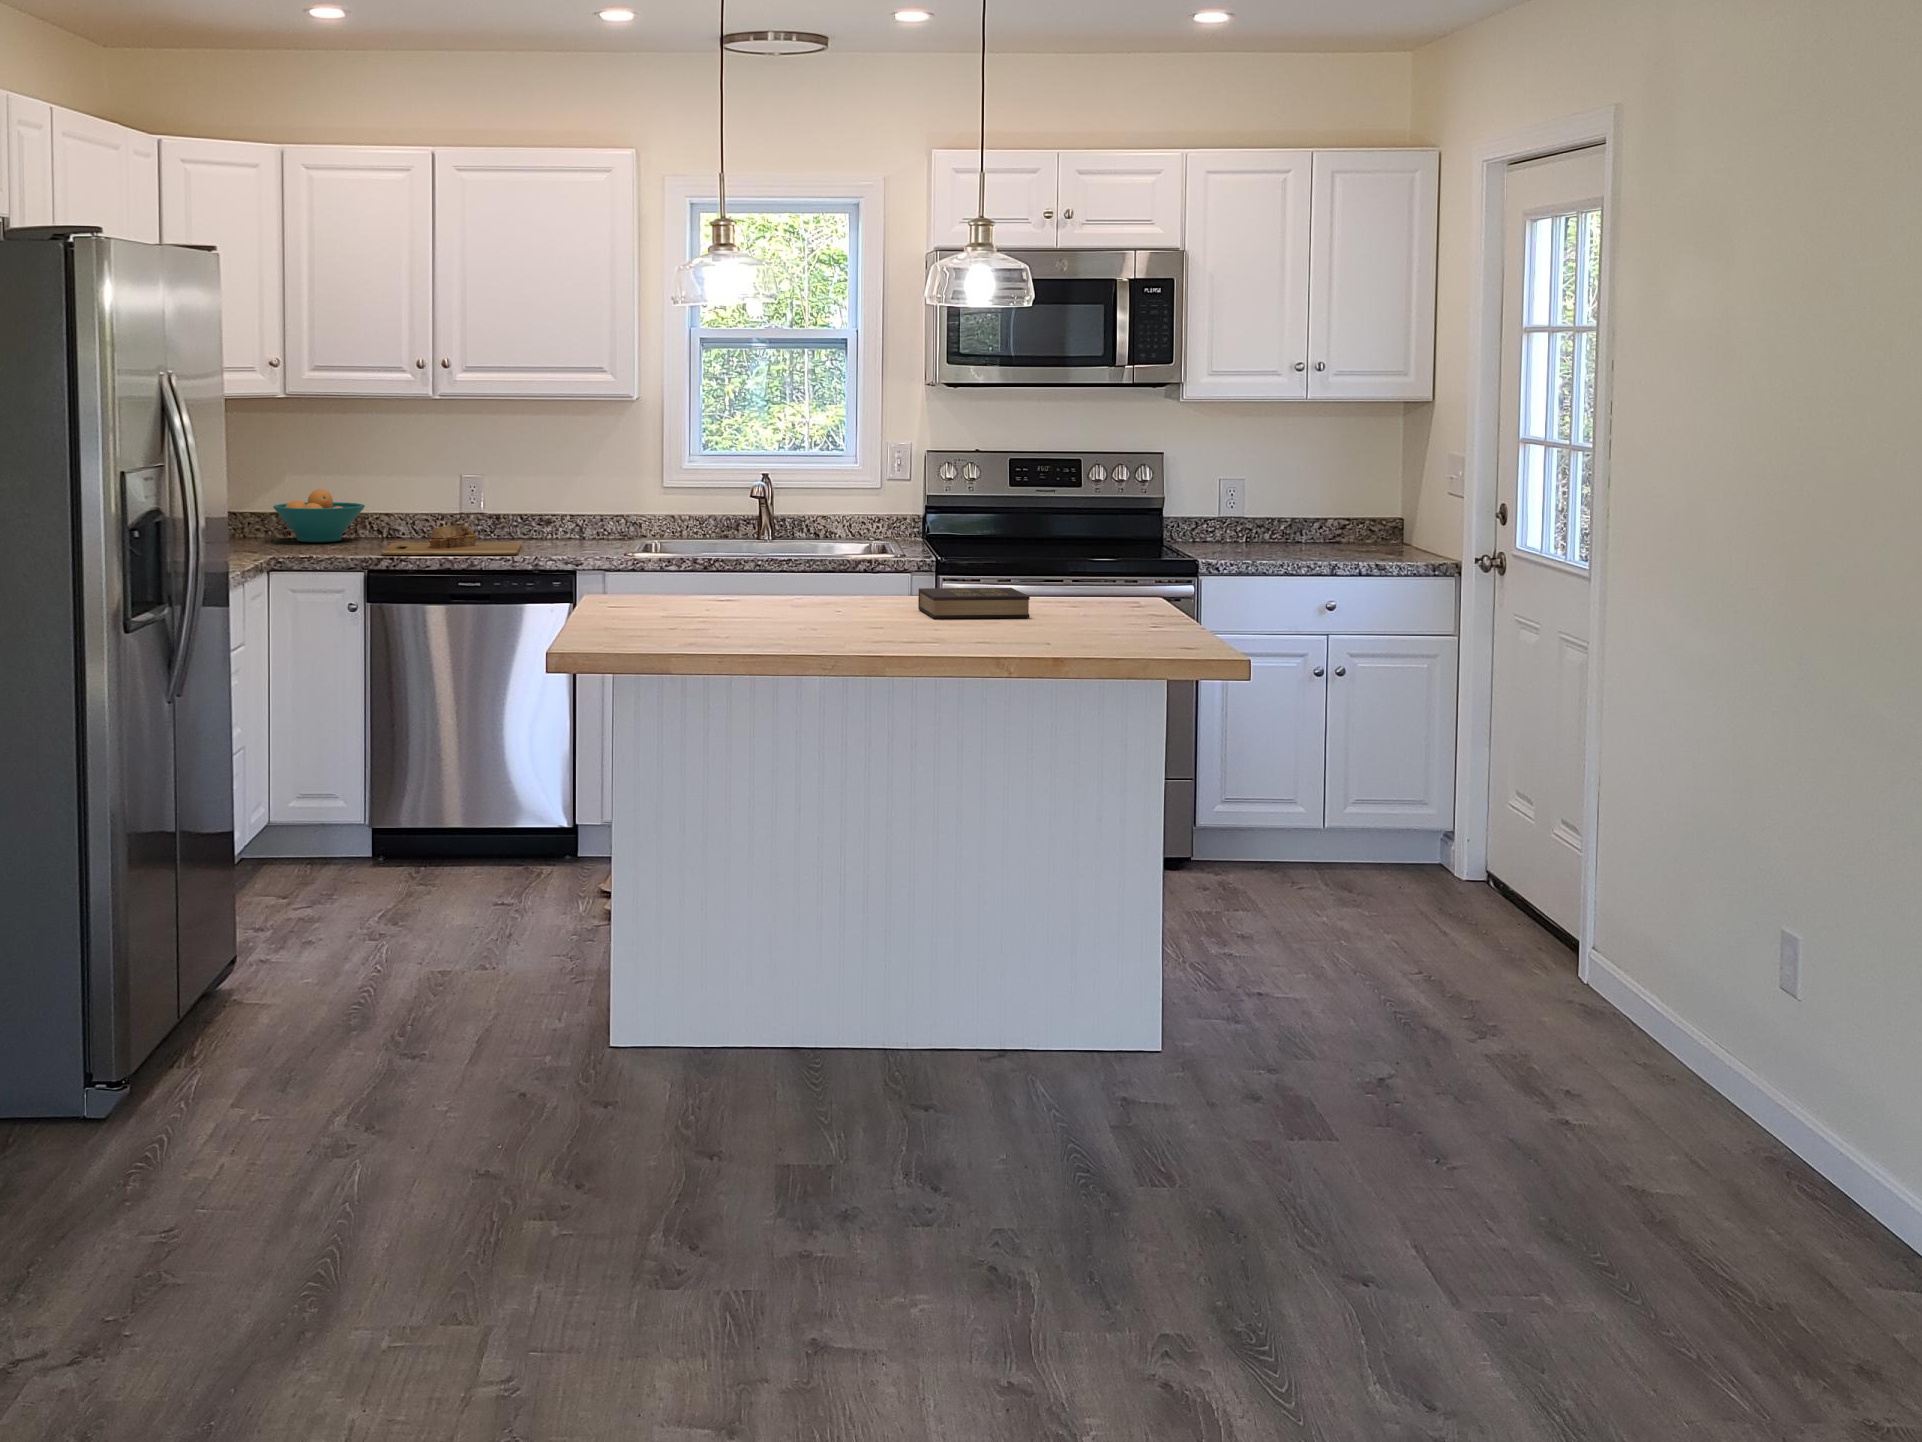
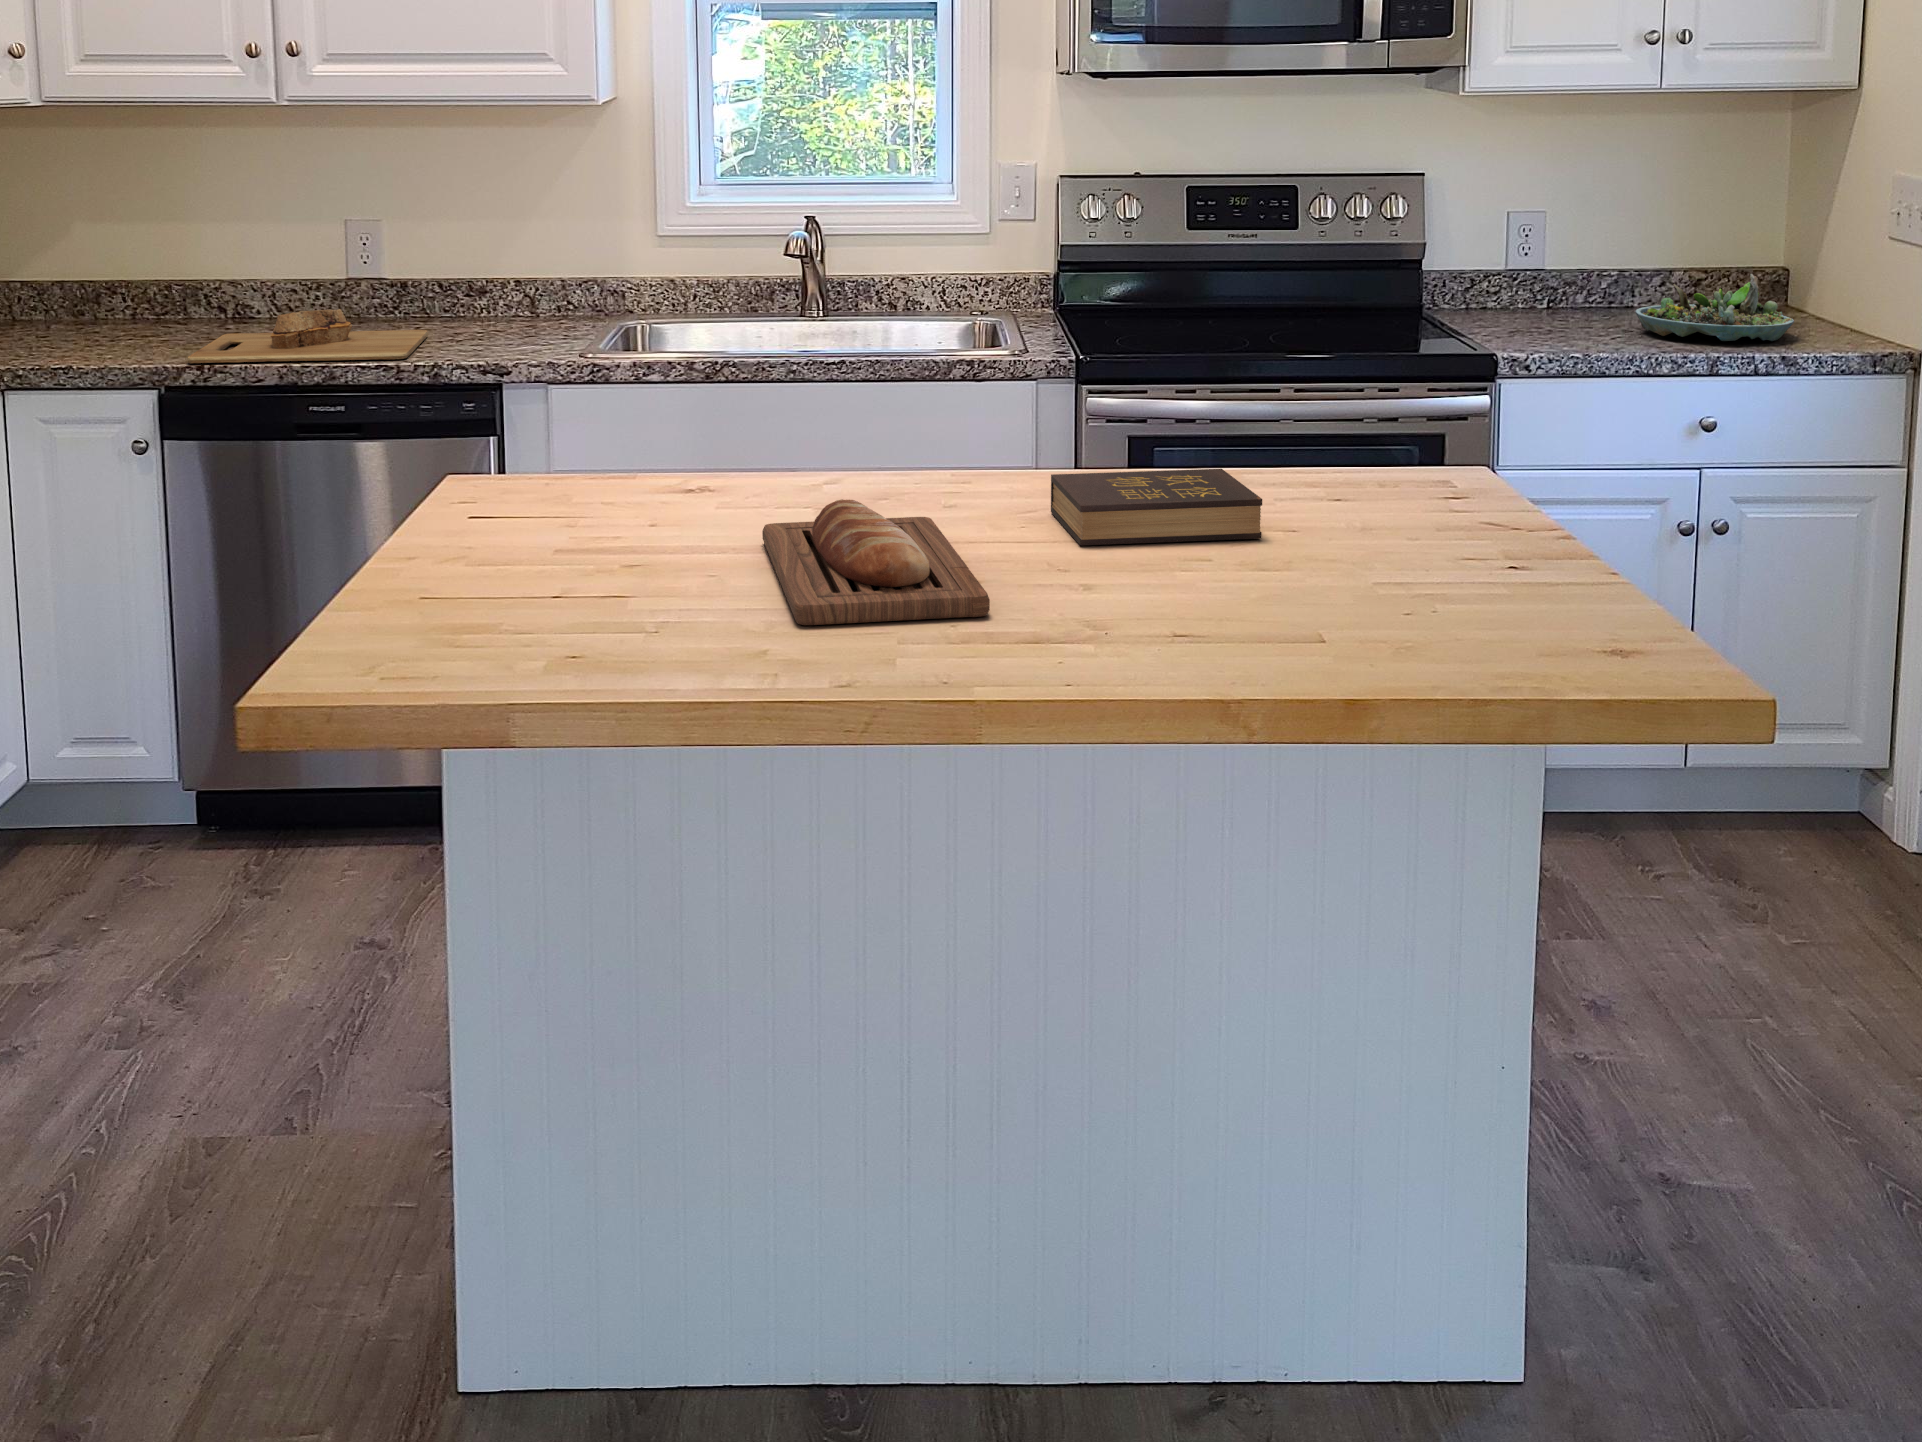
fruit bowl: present [273,489,365,542] -> none [43,248,191,332]
succulent planter: none [1293,515,1391,557] -> present [1635,274,1794,341]
bread loaf: none [766,591,887,637] -> present [762,499,990,625]

